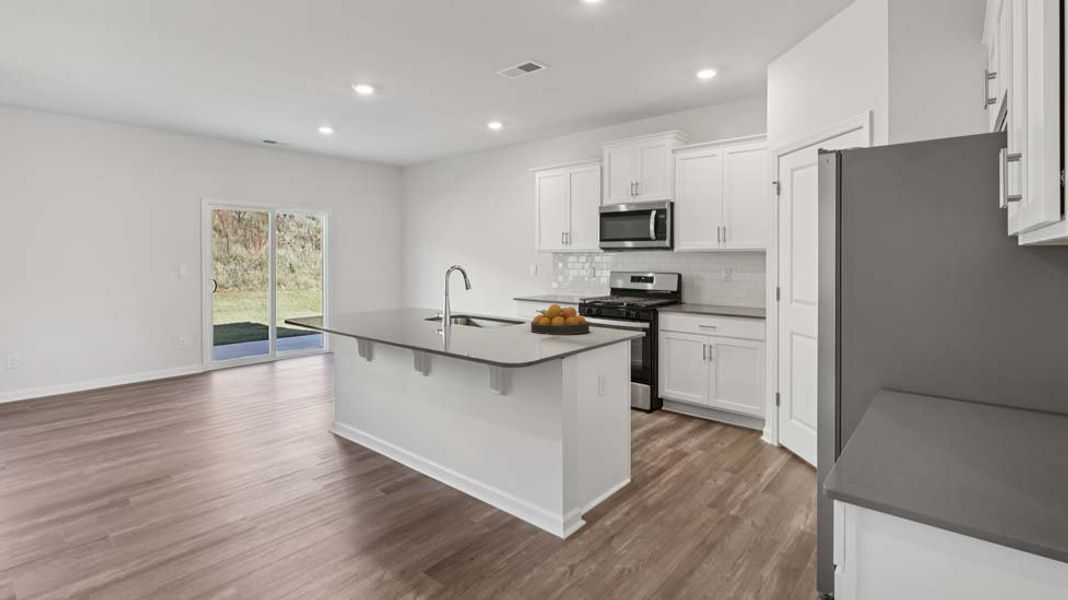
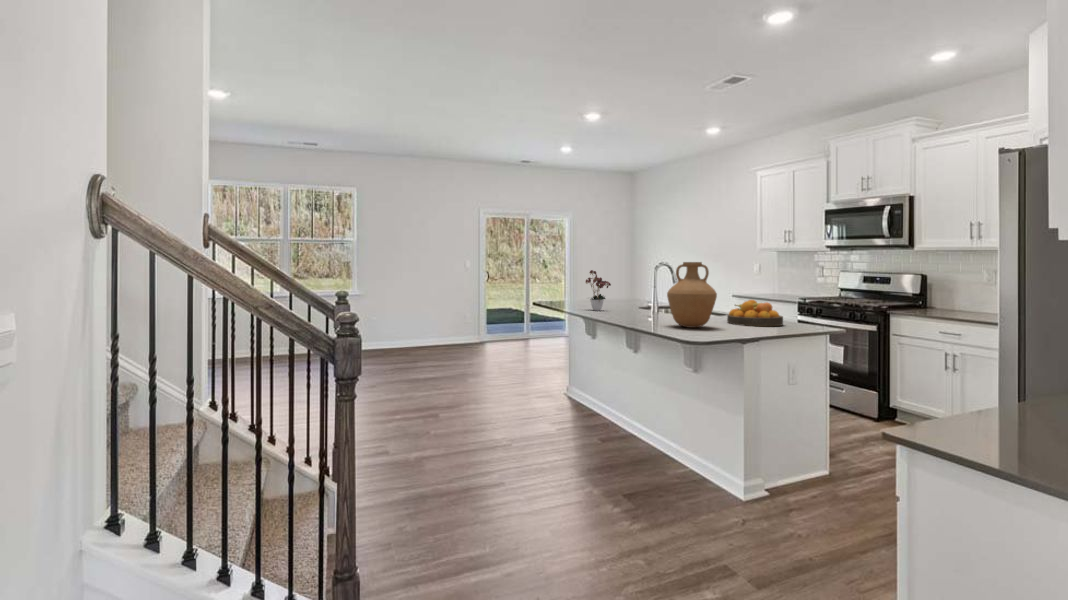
vase: none [469,261,528,342] -> present [667,262,717,328]
flower arrangement: none [352,271,390,325] -> present [586,270,611,311]

